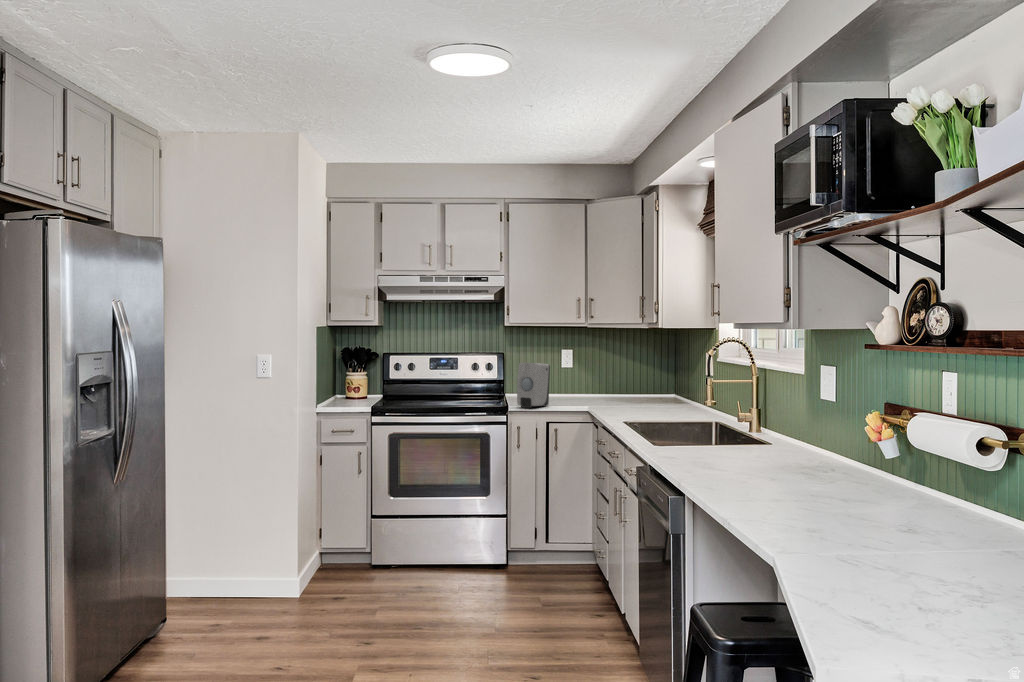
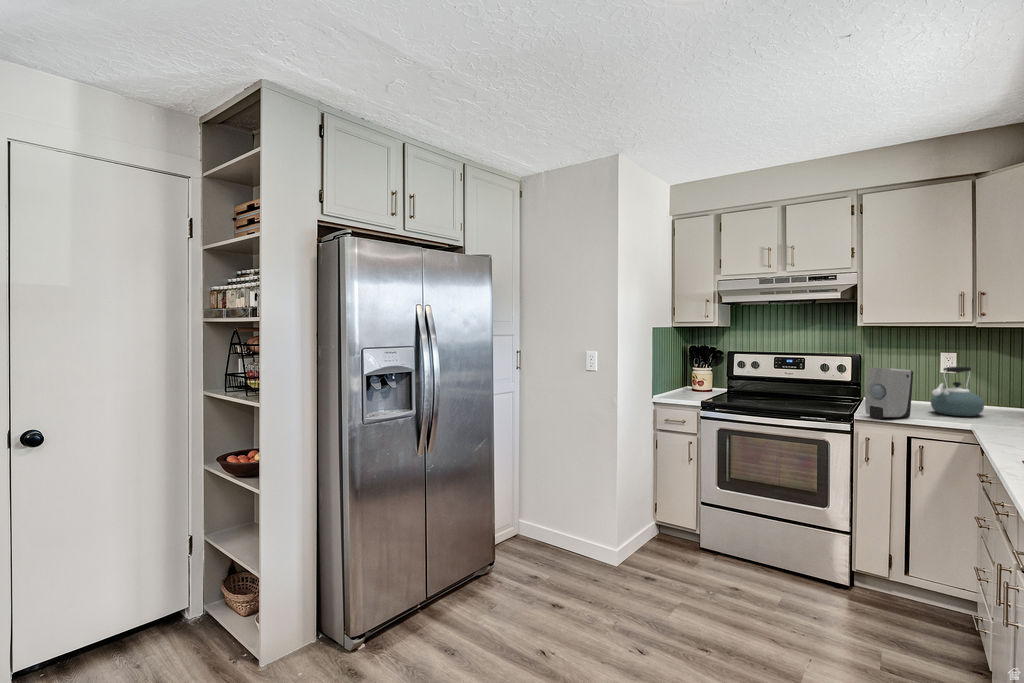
kettle: none [559,361,594,402] -> present [930,366,984,416]

